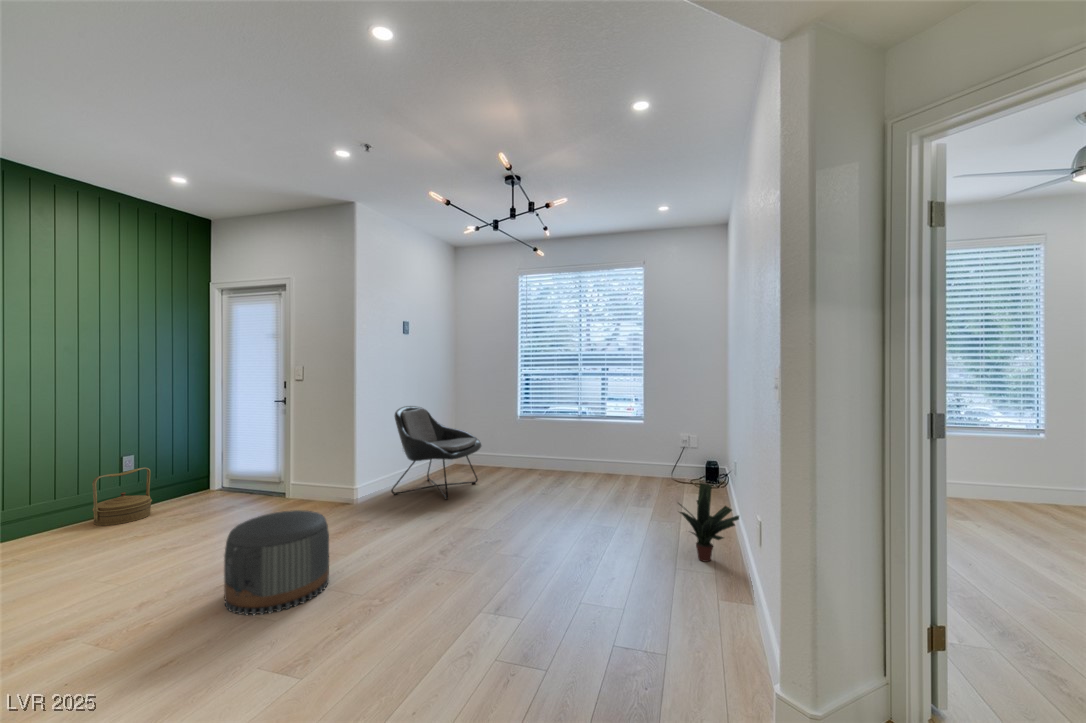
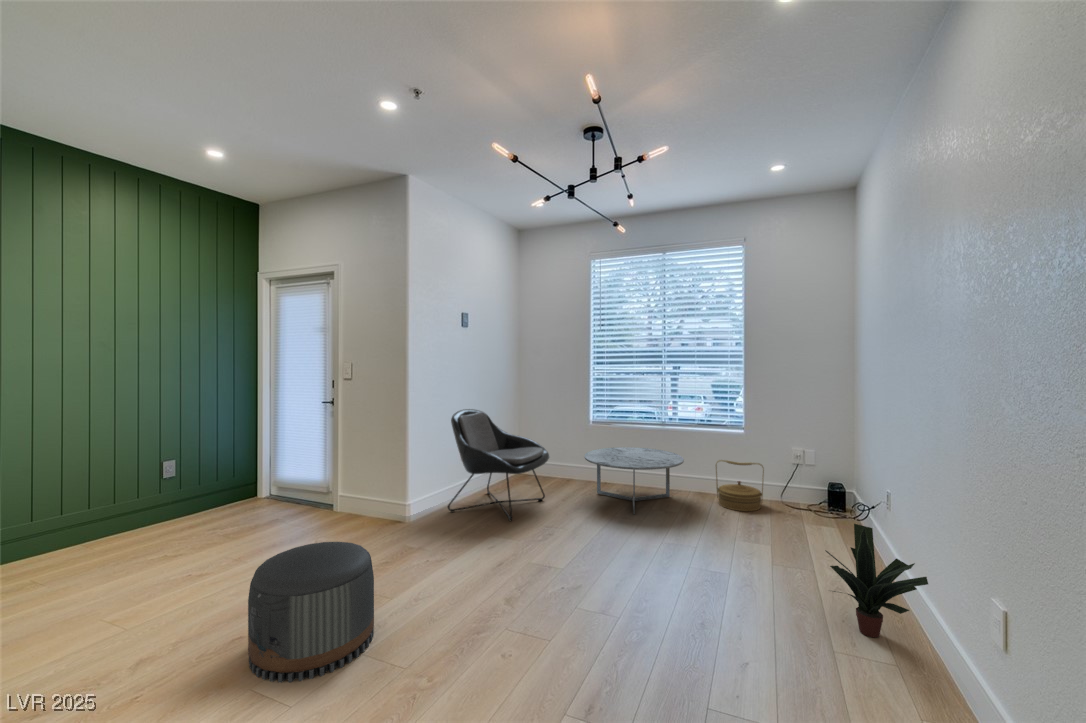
coffee table: none [512,437,594,491] -> present [584,447,684,515]
woven basket: present [92,467,152,526] -> present [716,460,764,511]

